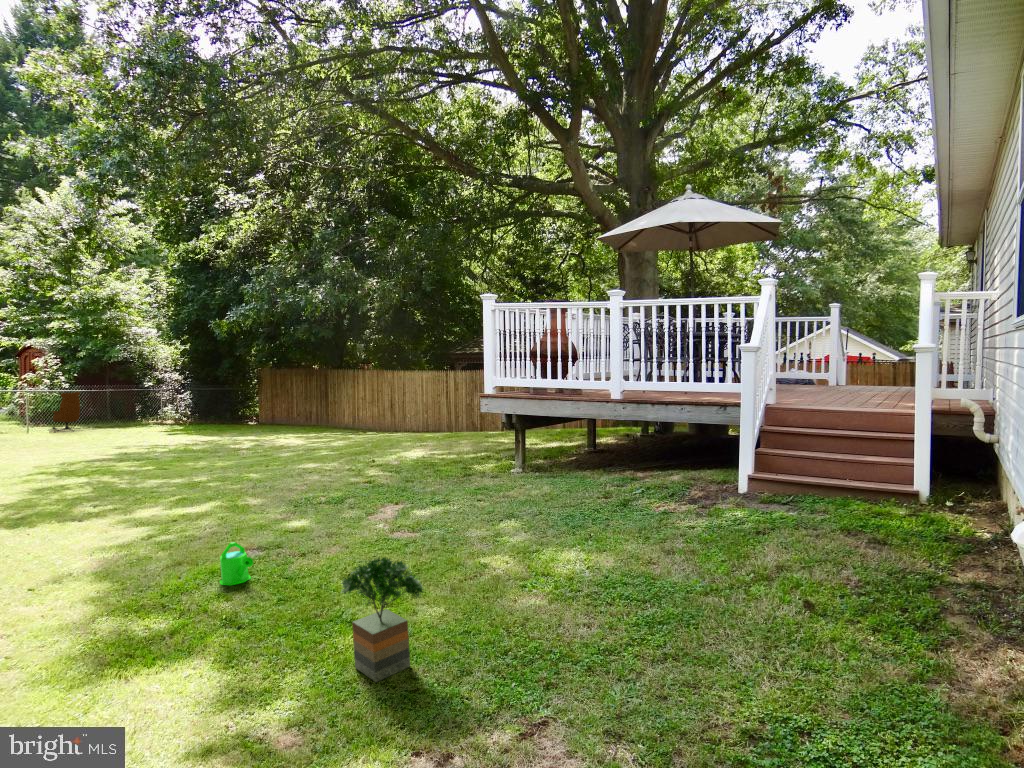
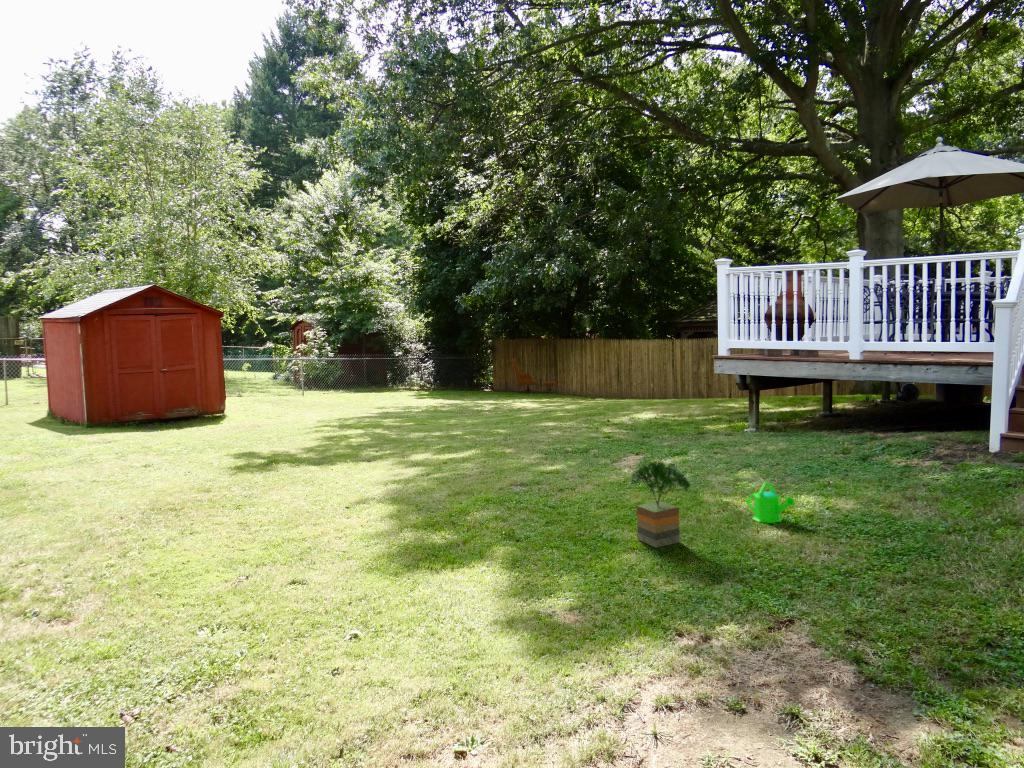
lounge chair: present [50,392,80,432] -> present [512,359,557,393]
watering can: present [220,542,253,586] -> present [746,482,795,523]

